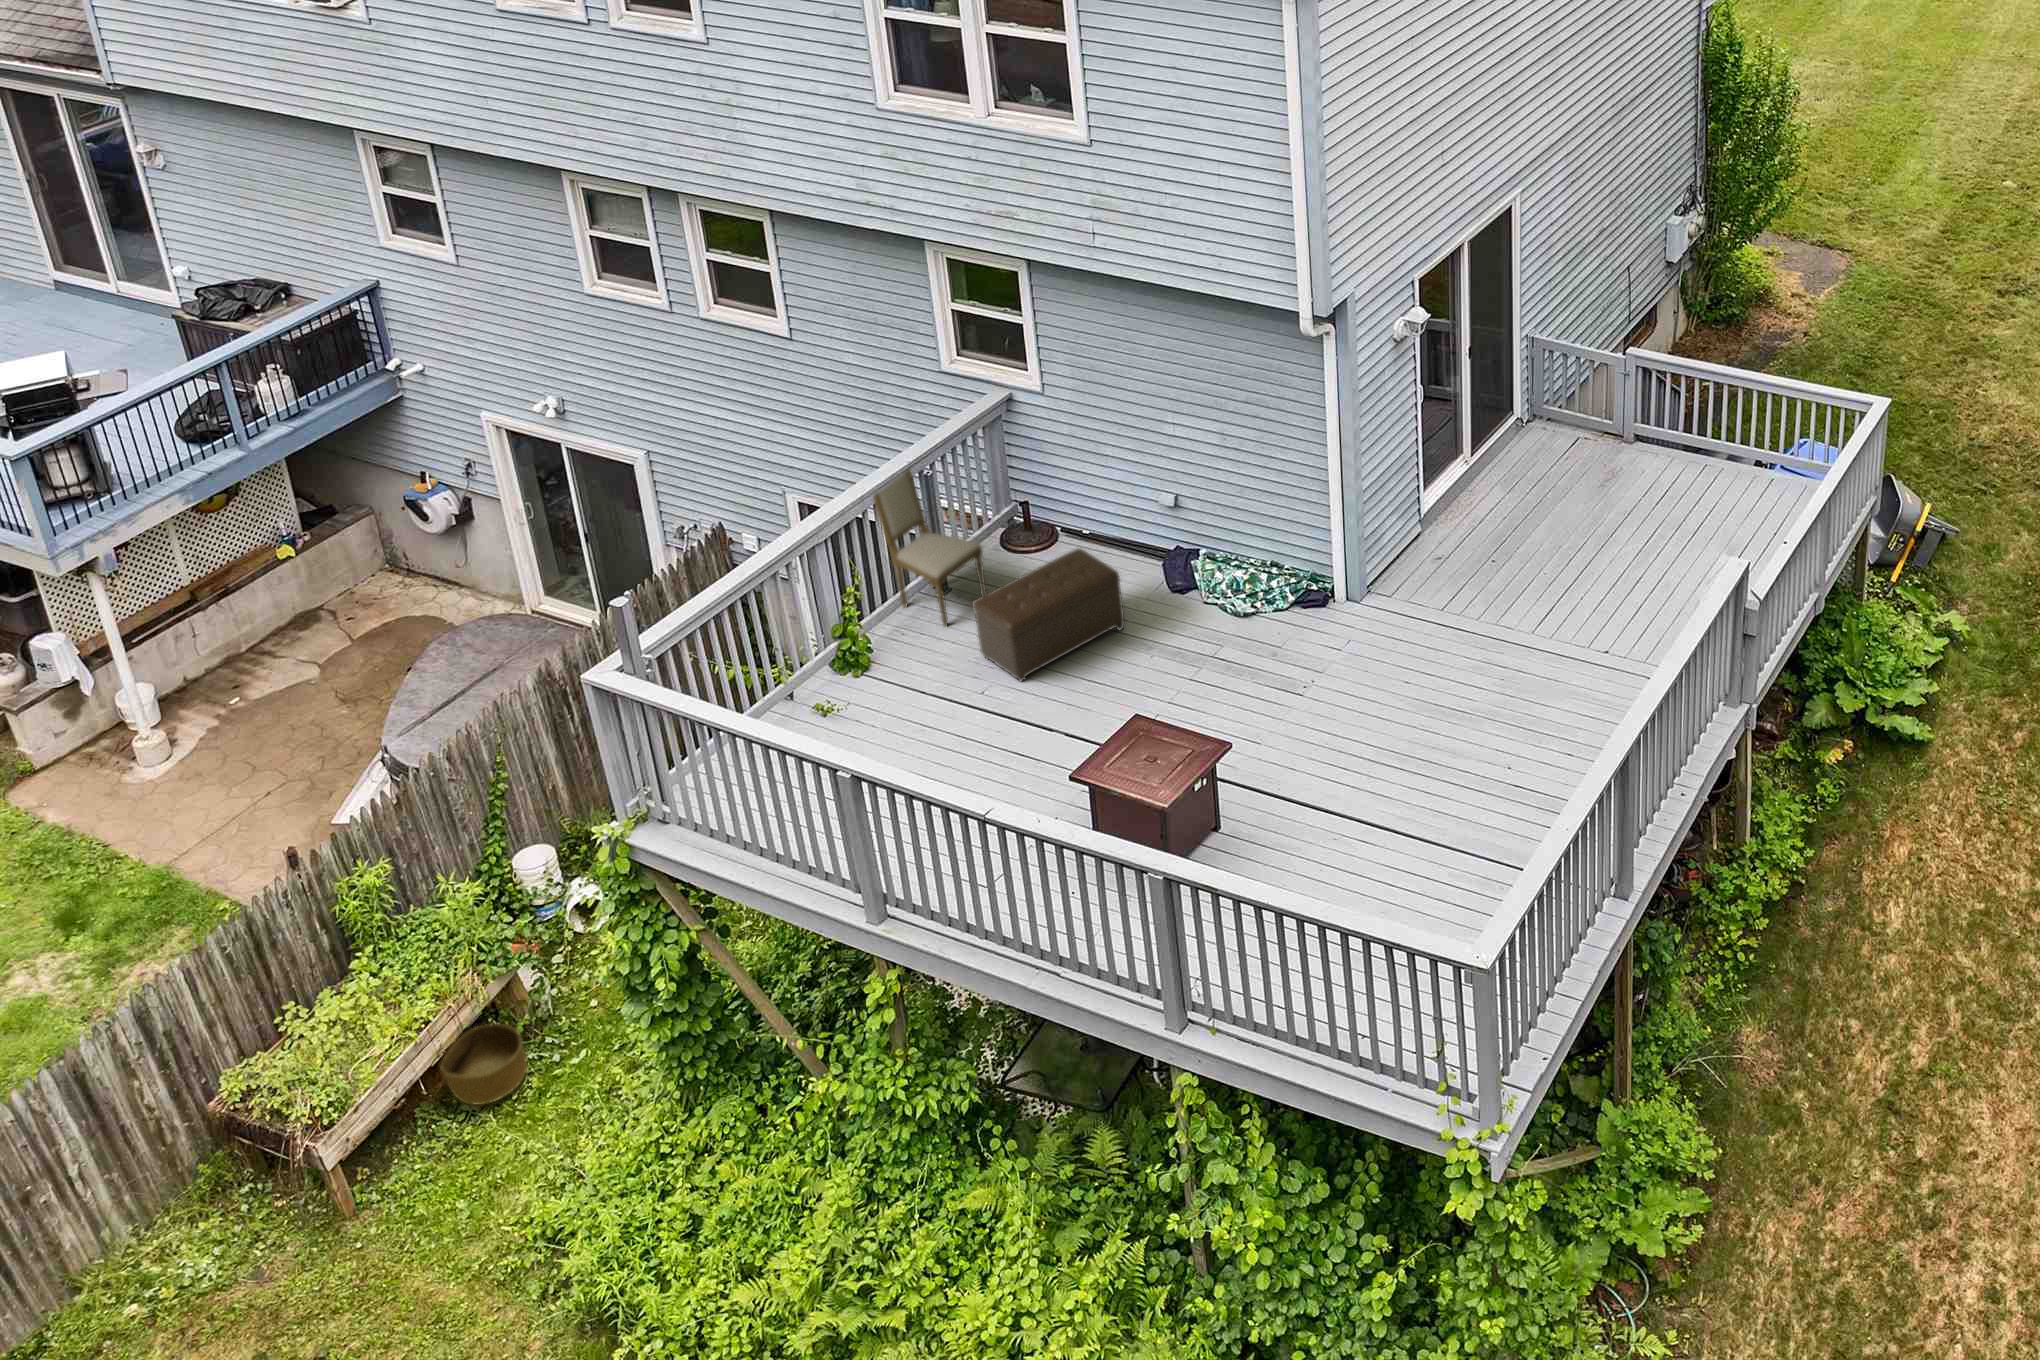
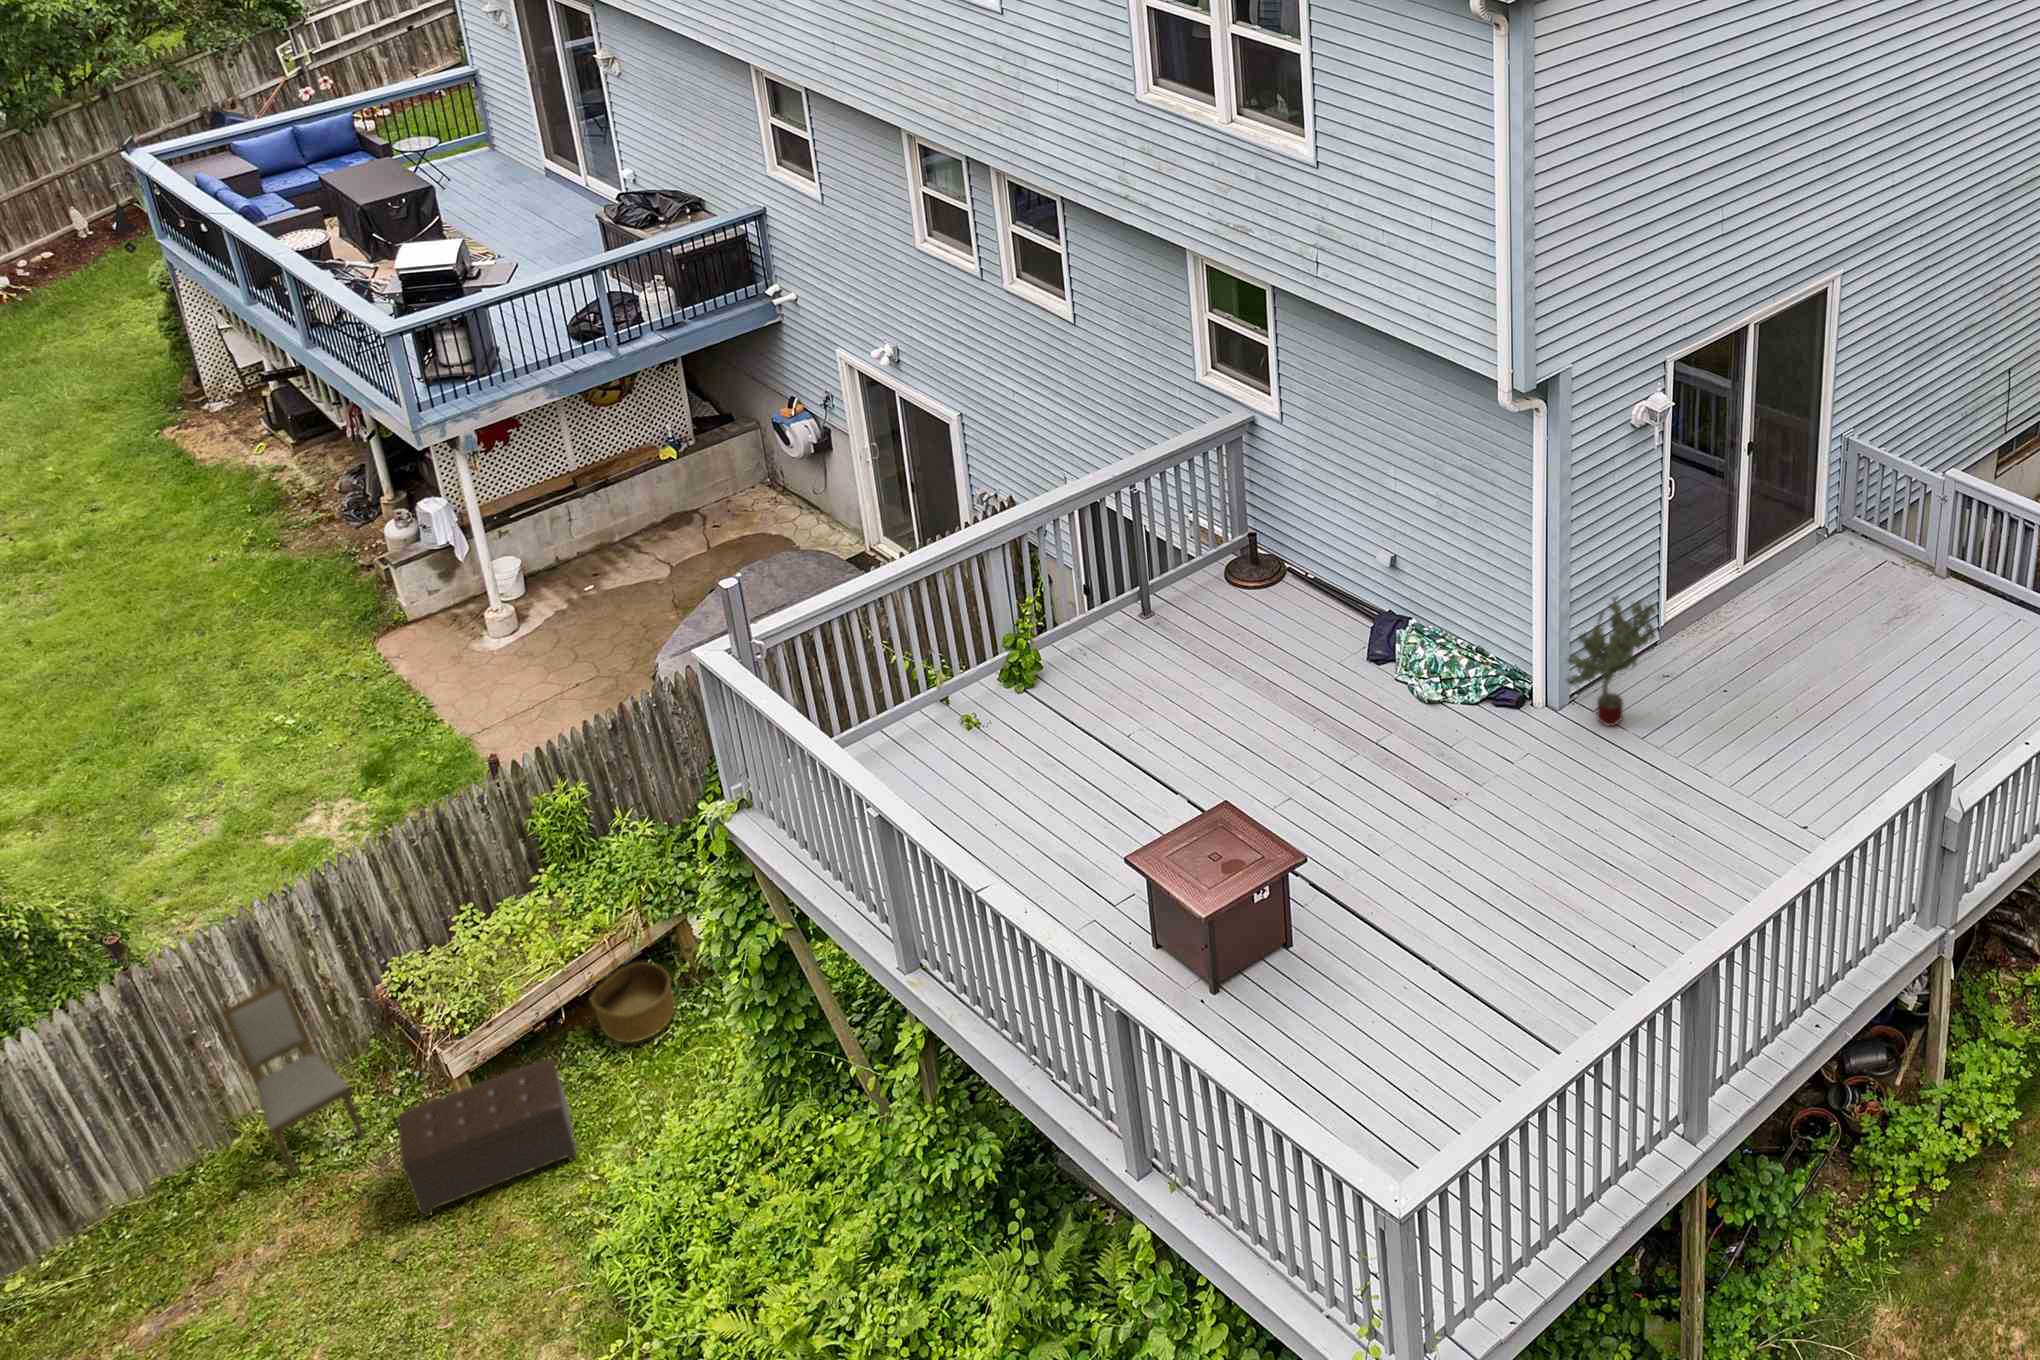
dining chair: present [873,470,987,627] -> present [222,981,364,1176]
potted tree: none [1372,488,1446,605] -> present [1566,596,1655,726]
ottoman: present [972,548,1124,681] -> present [397,1059,576,1217]

